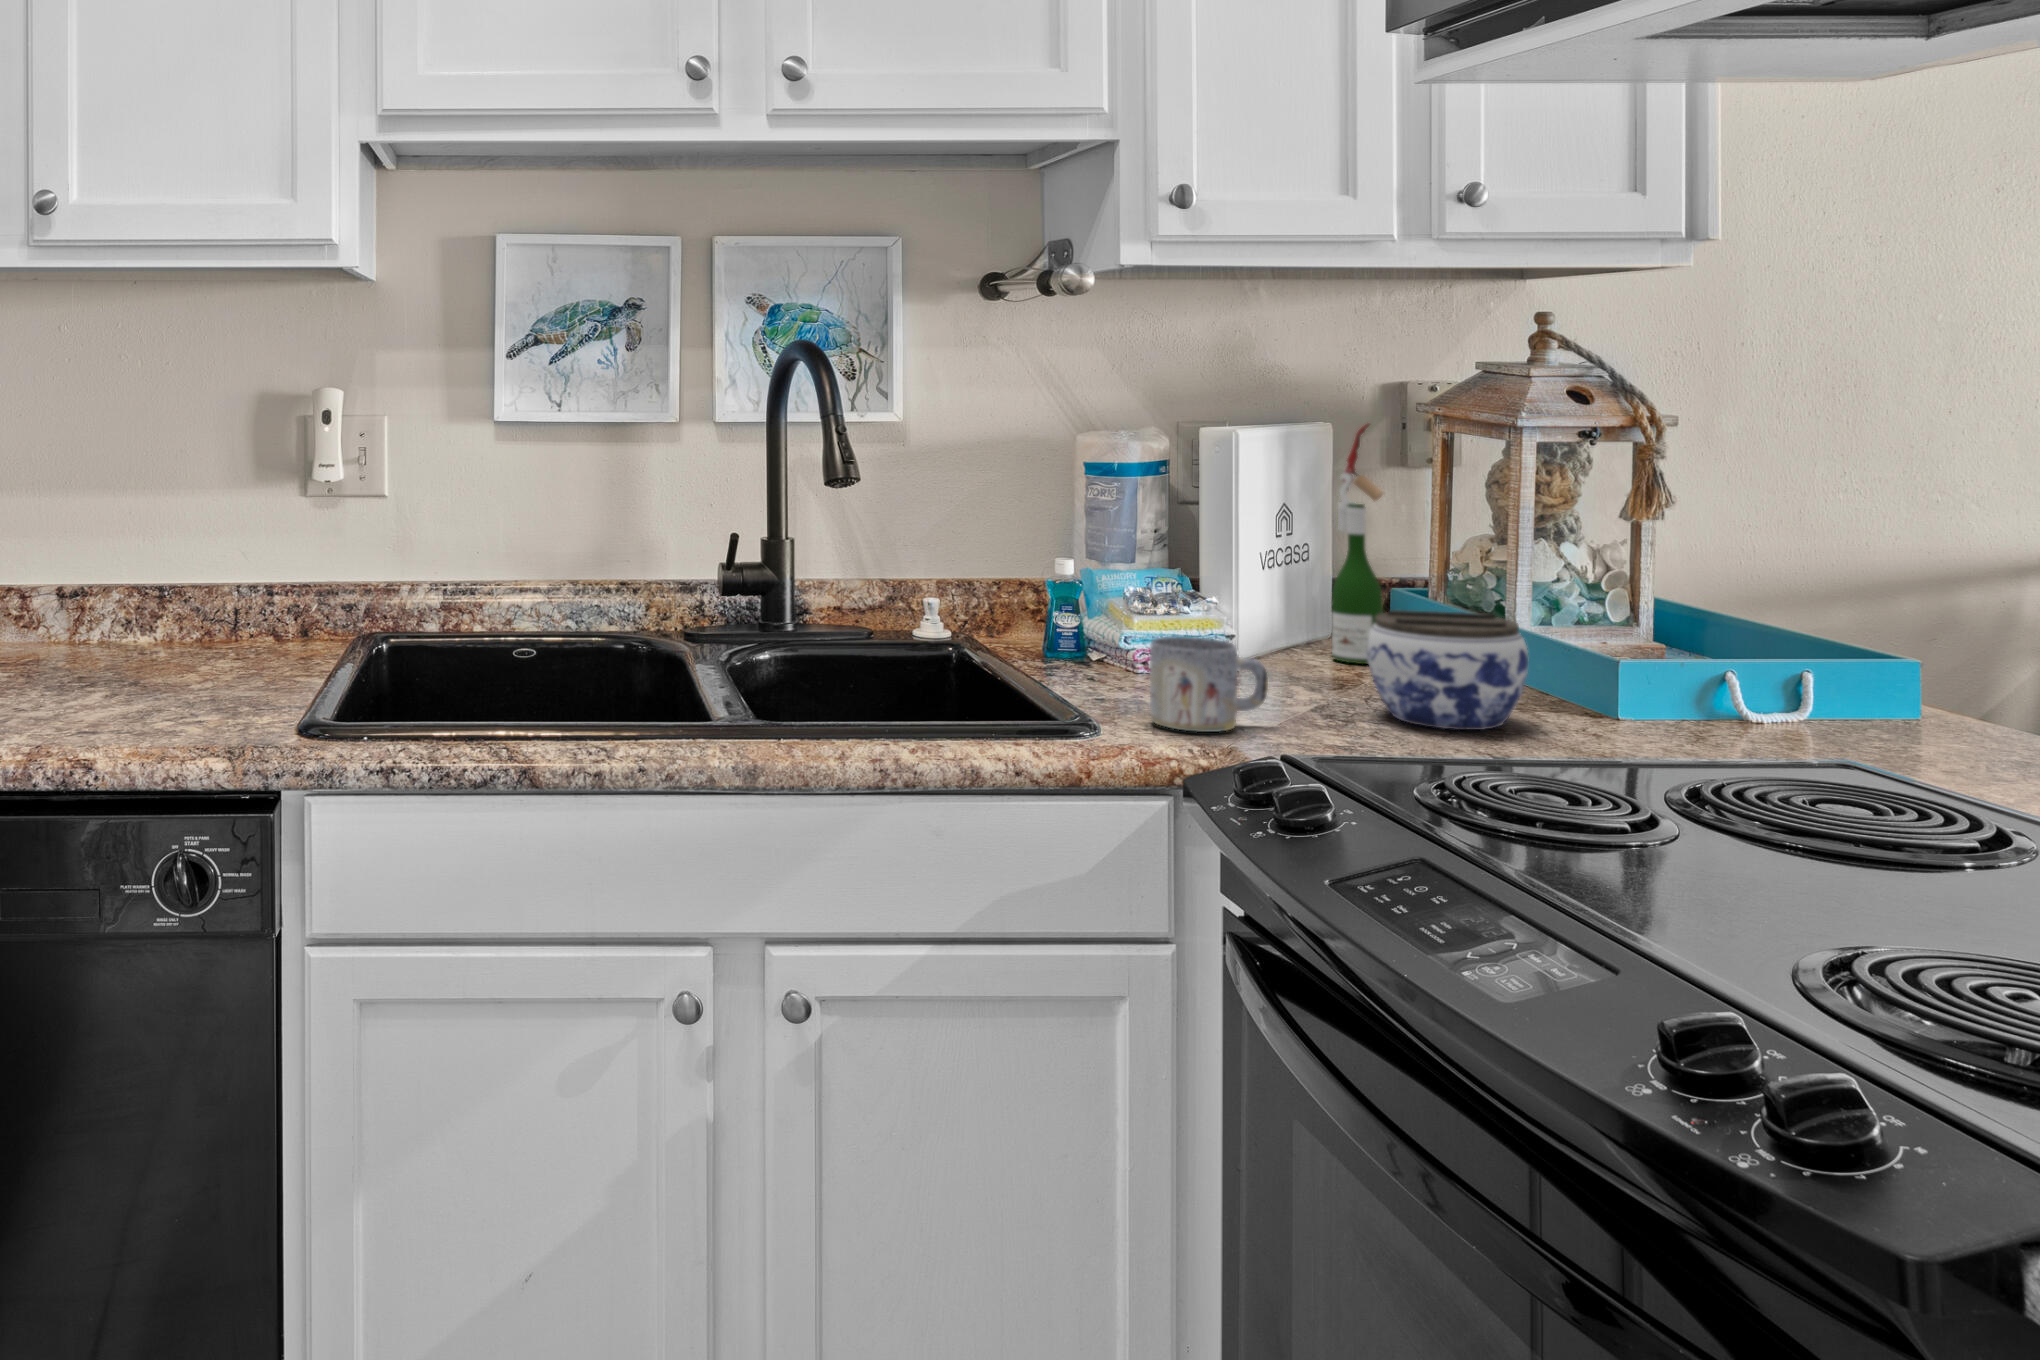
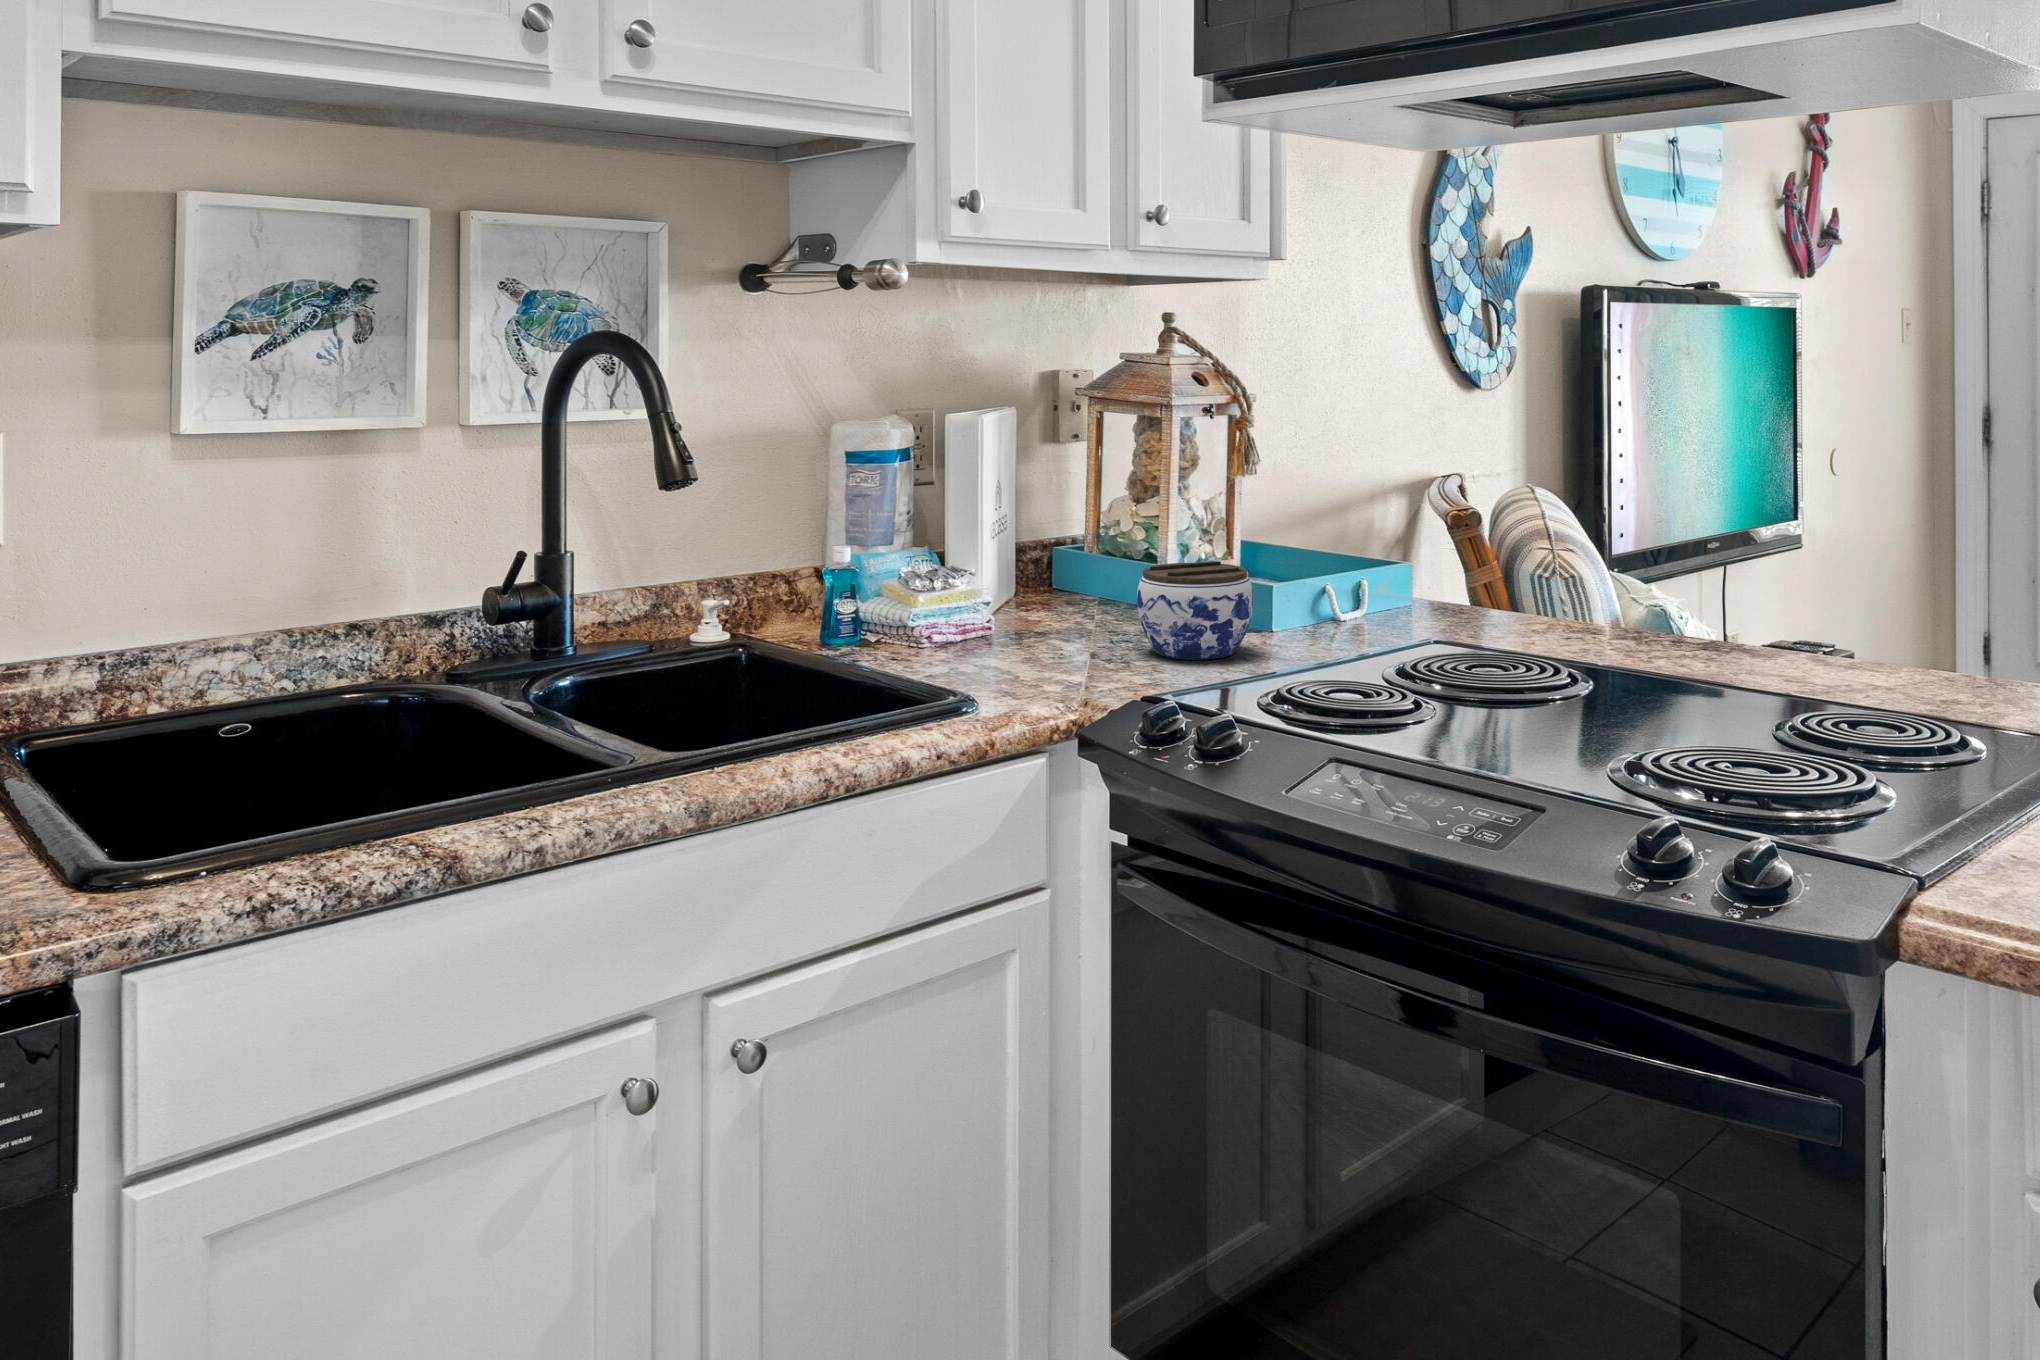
wine bottle: present [1332,424,1383,664] -> none [1045,408,1104,614]
mug: present [1150,637,1268,732] -> none [1003,607,1091,693]

